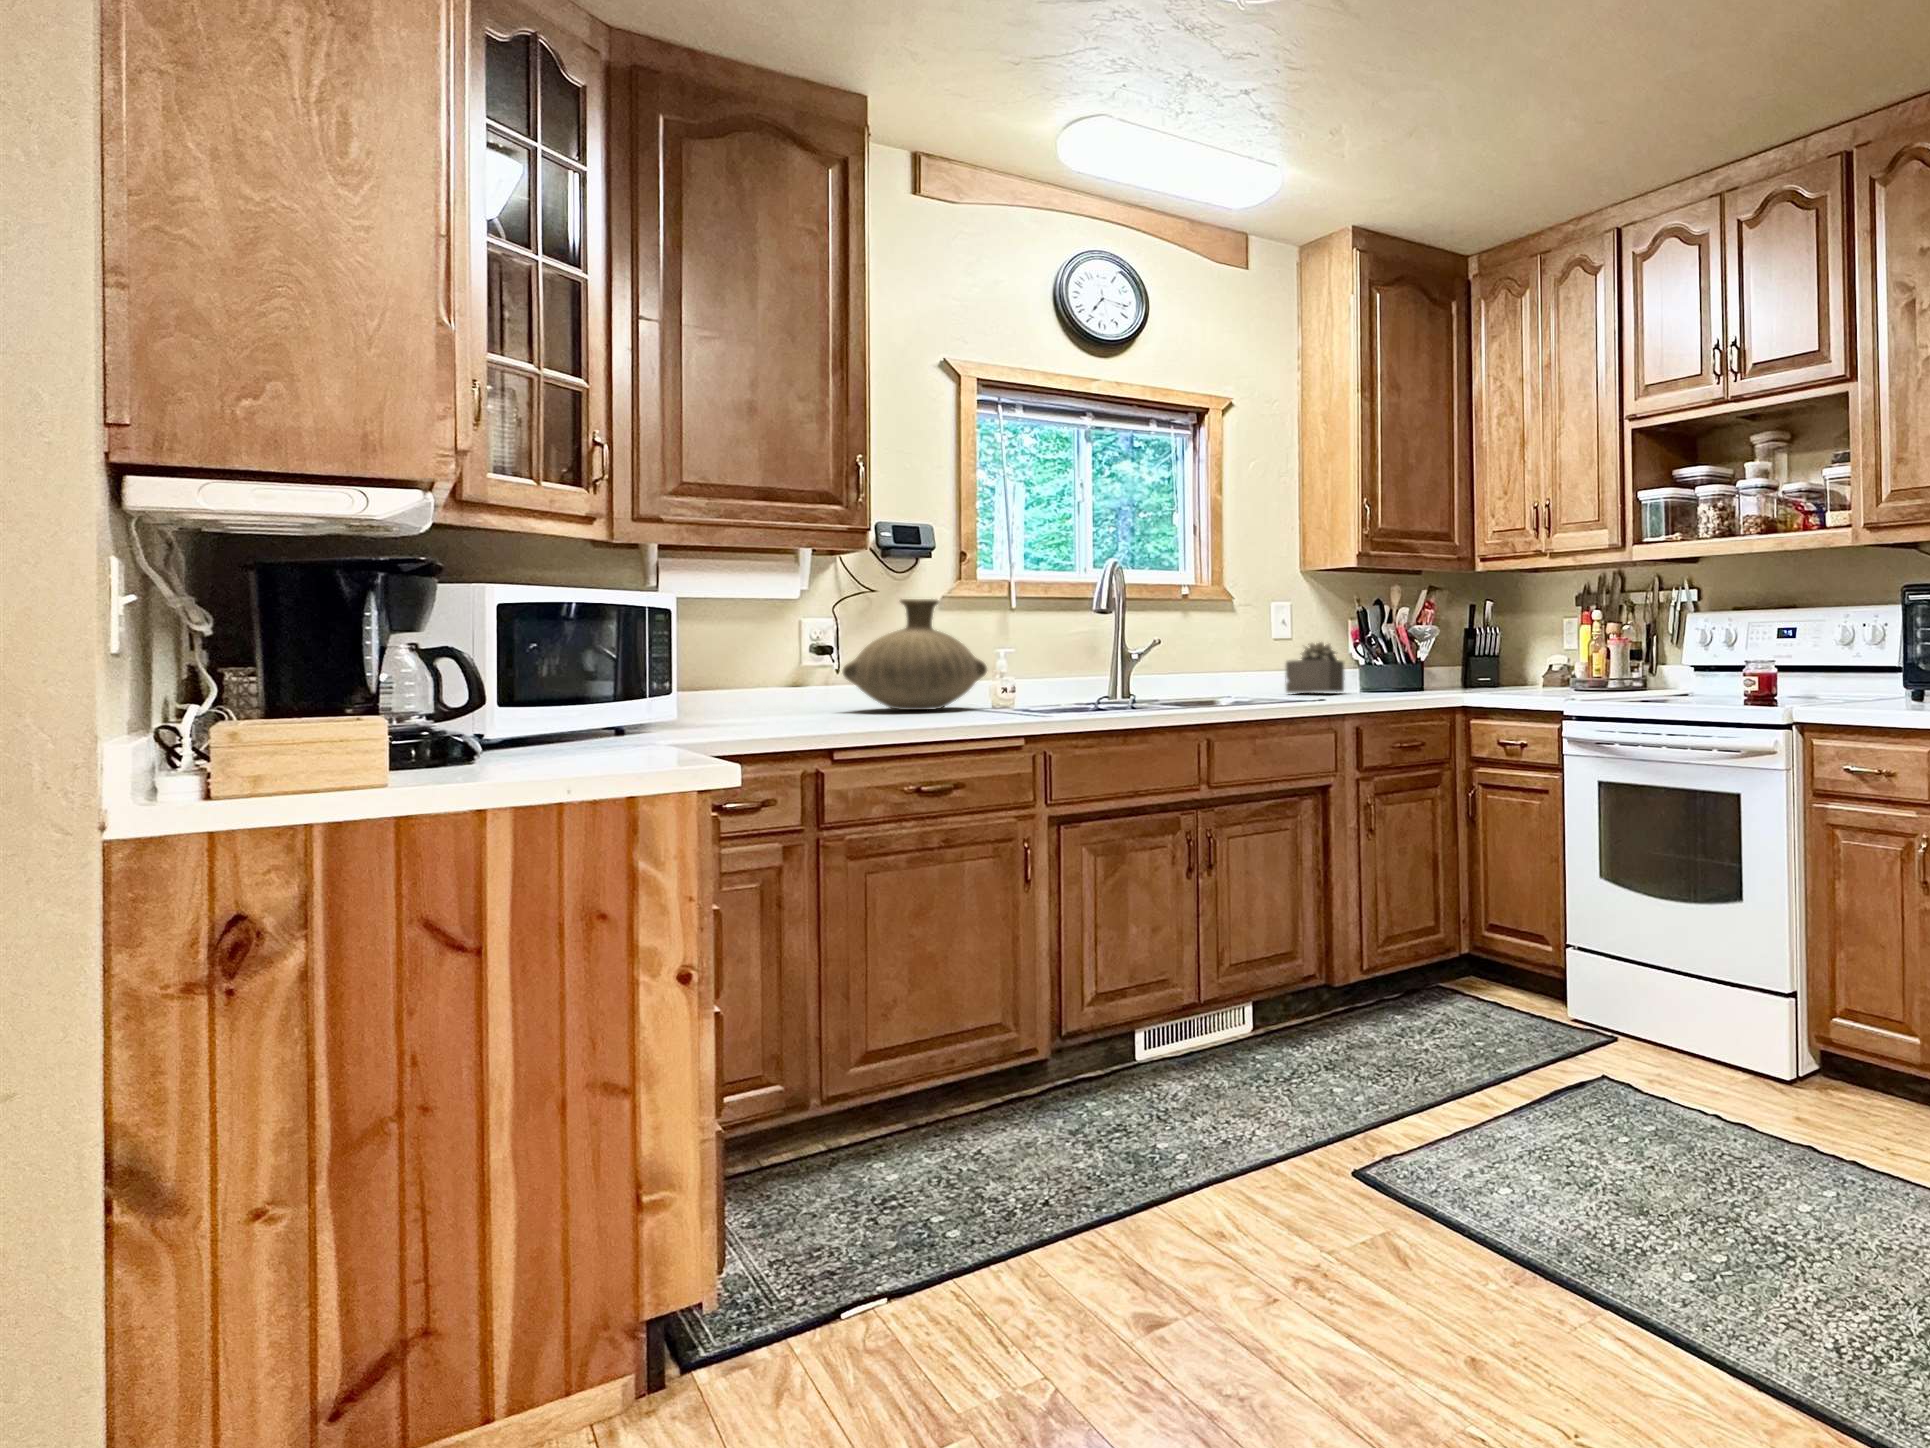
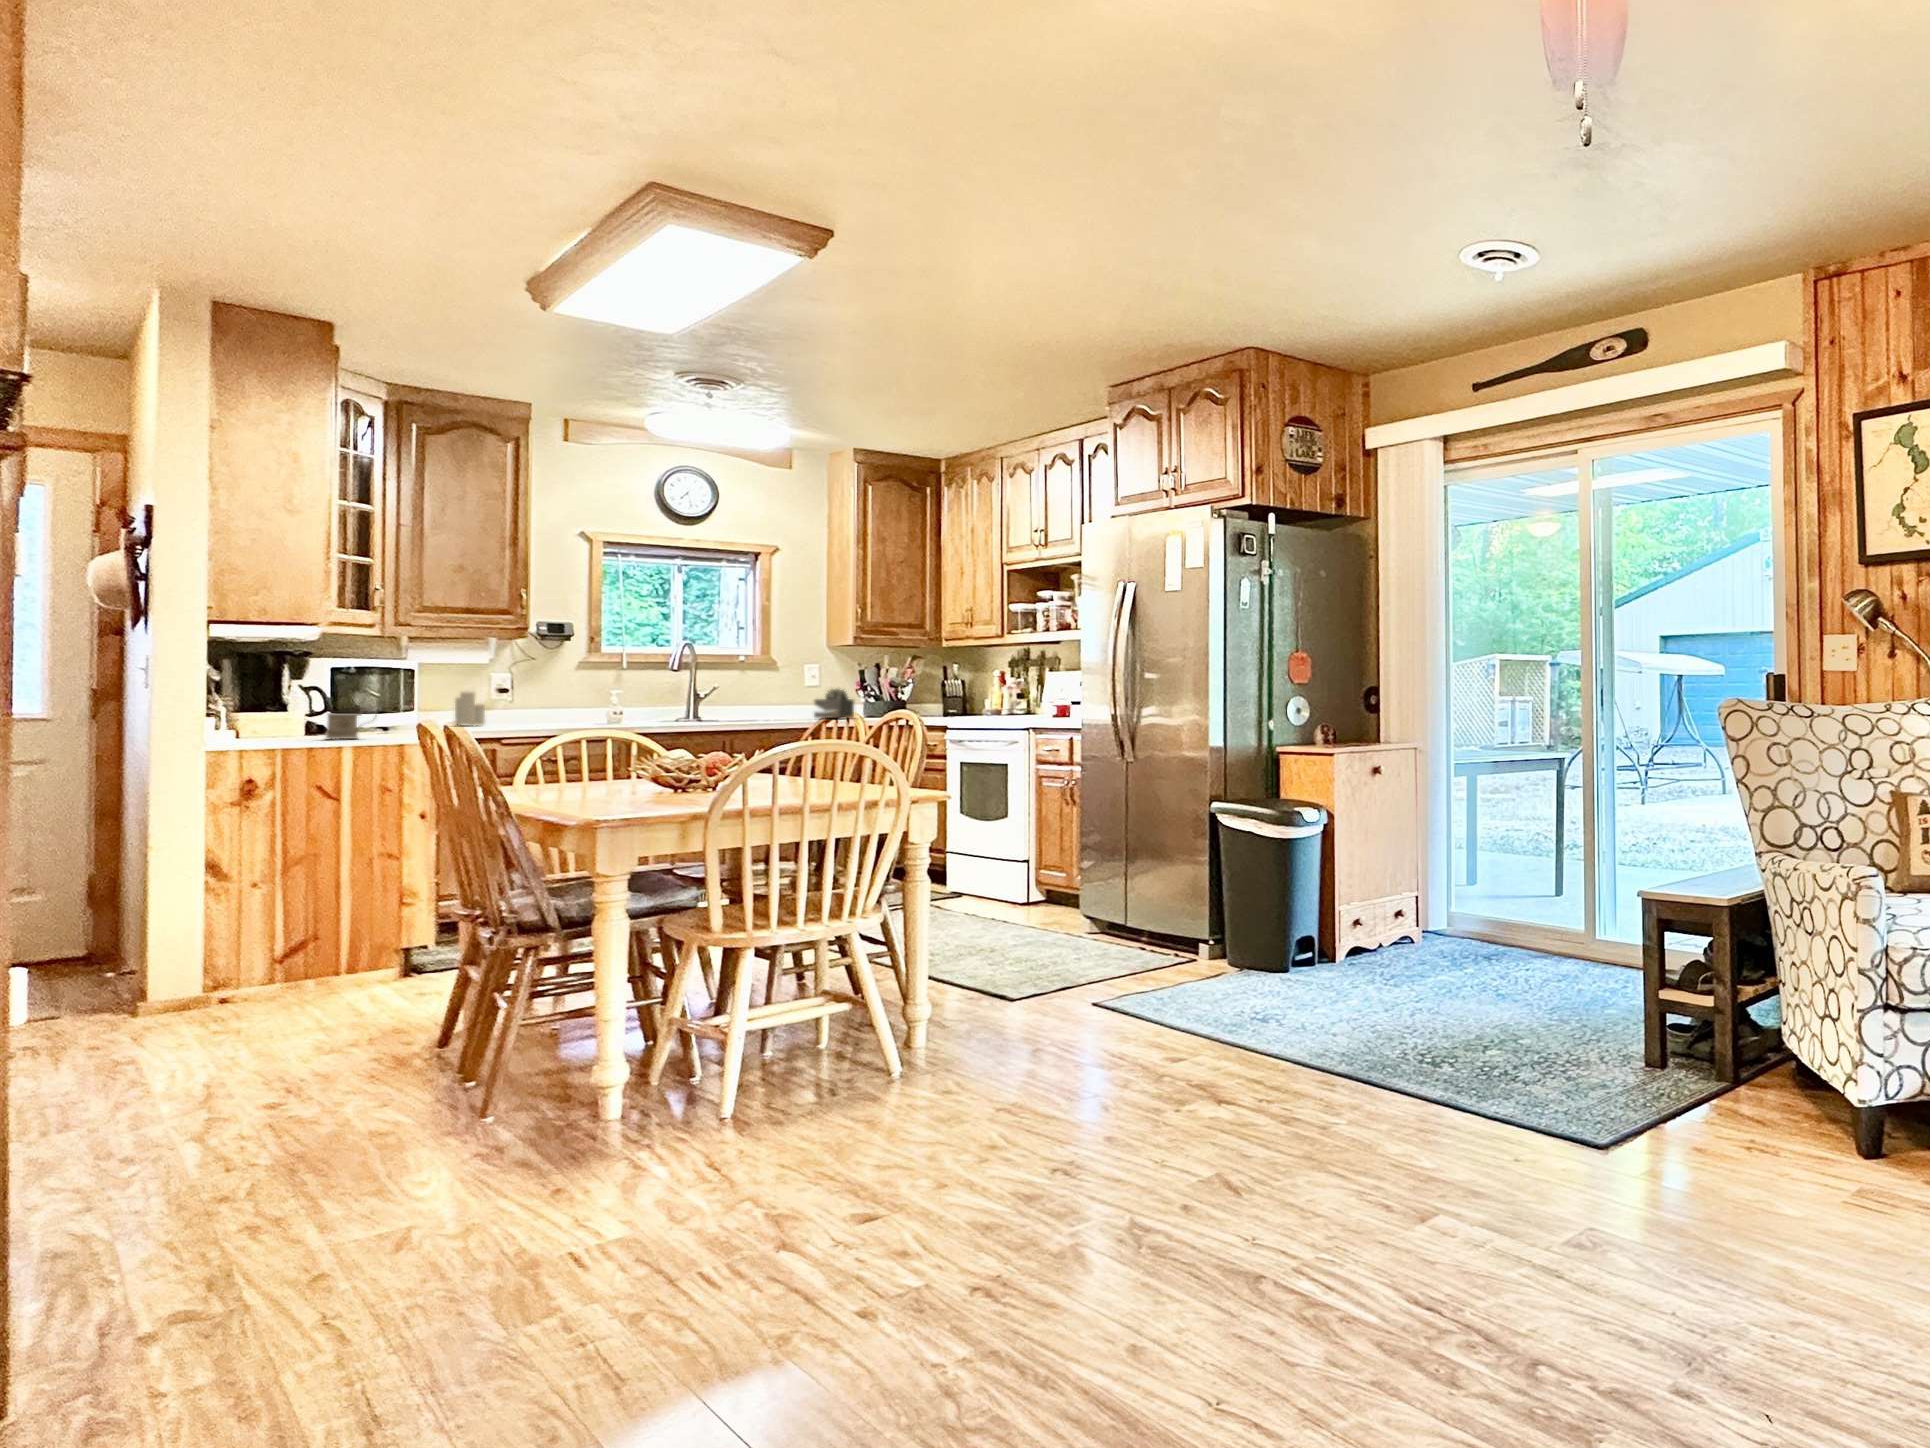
vase: present [843,599,987,710] -> none [516,663,606,723]
candle: none [742,645,794,718] -> present [455,691,485,726]
mug: none [453,695,579,781] -> present [326,707,371,739]

